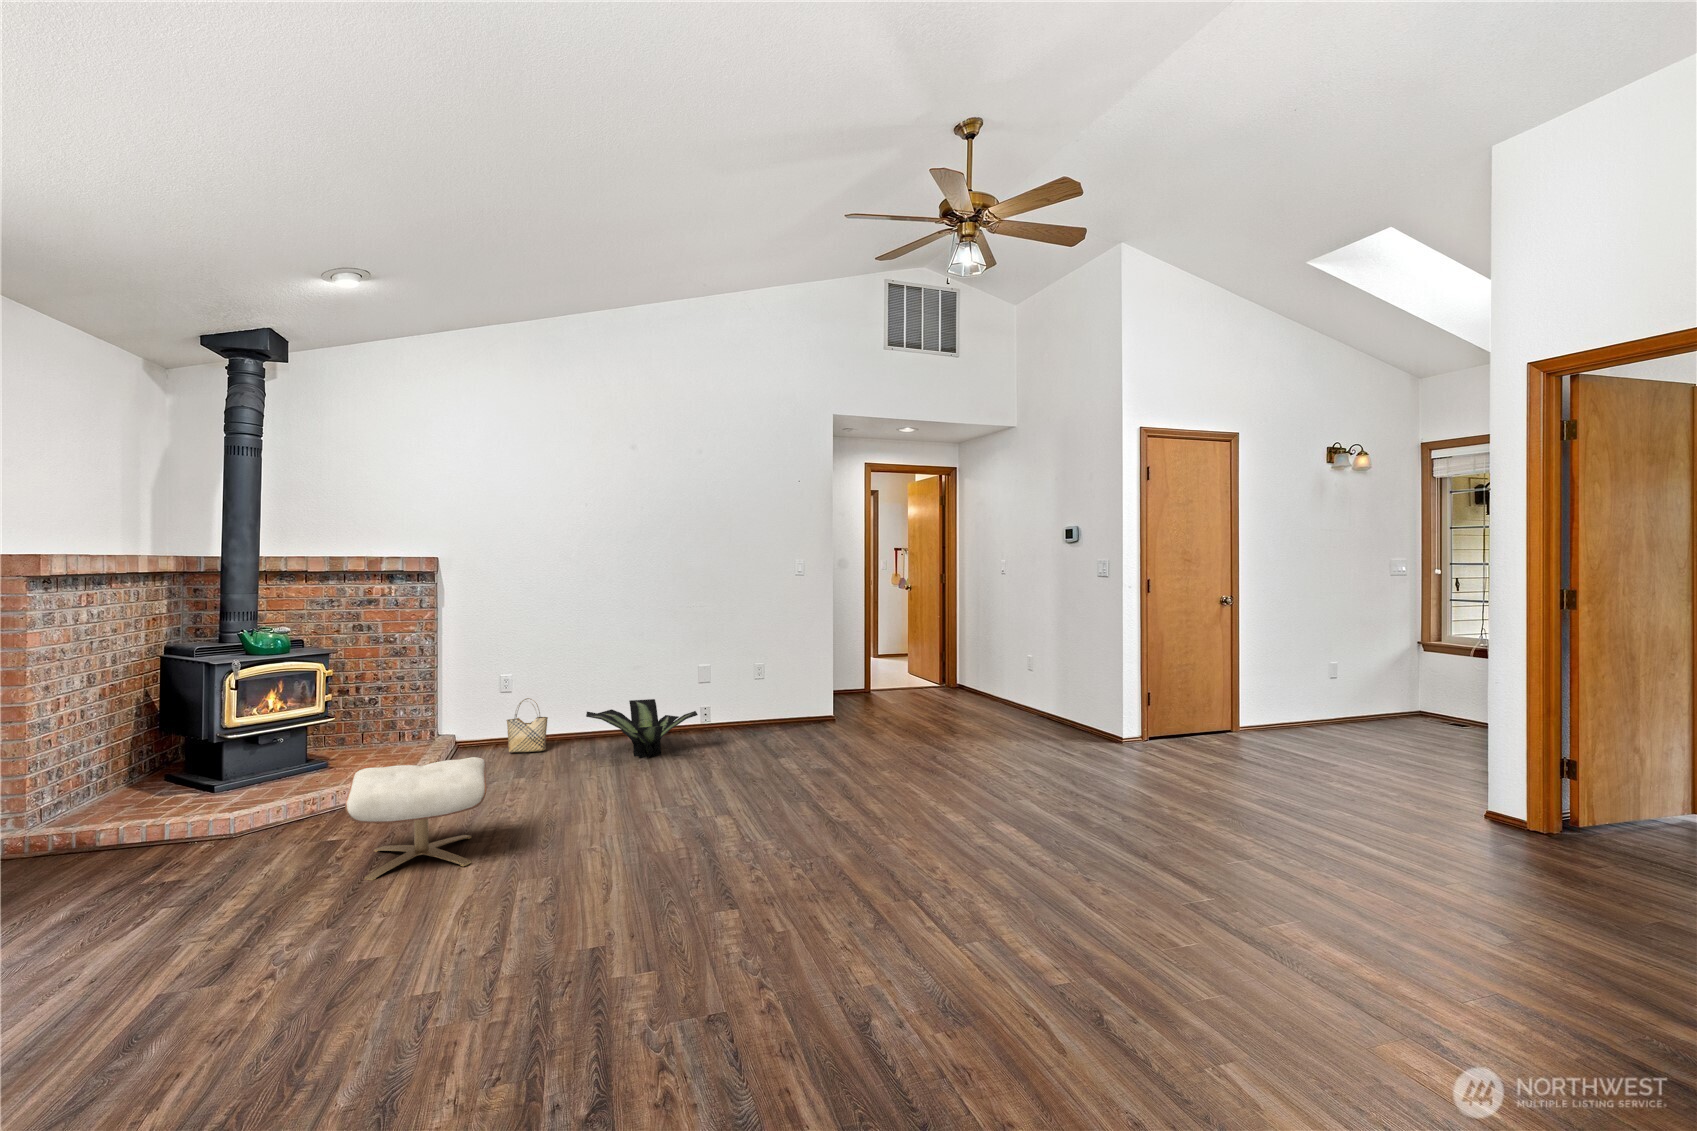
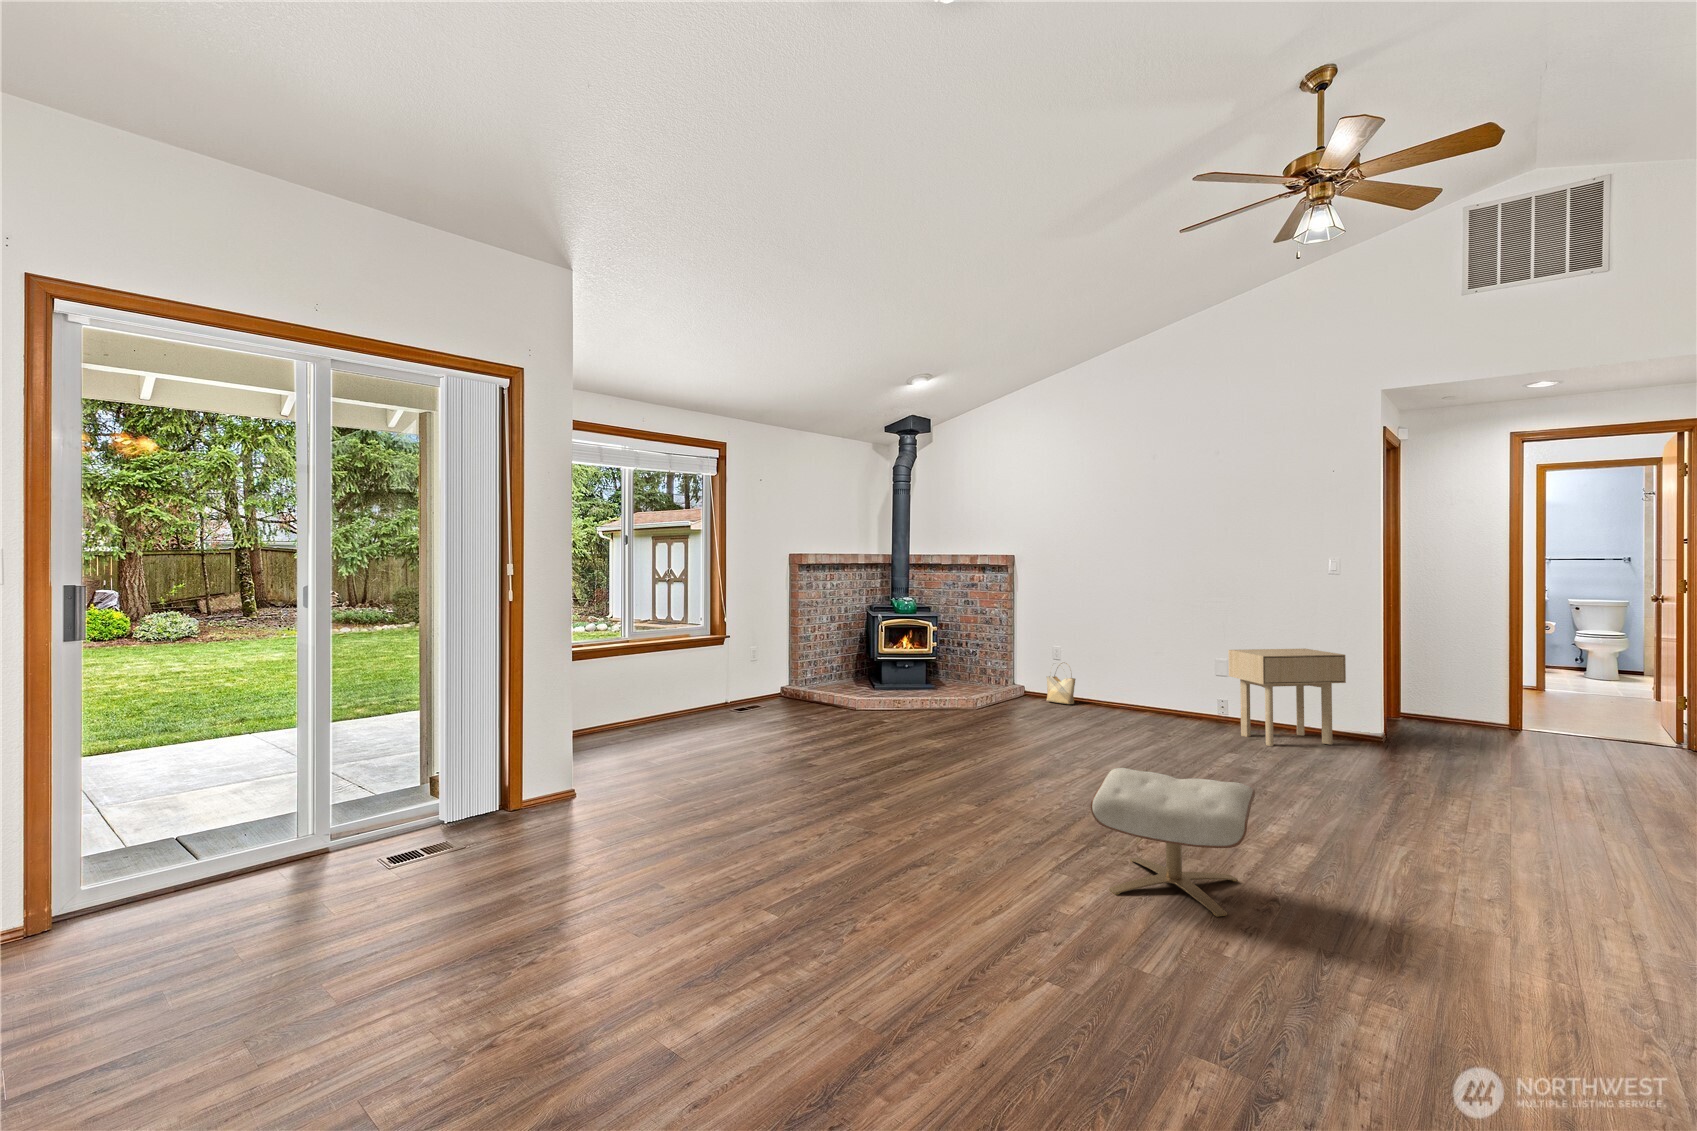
side table: none [747,652,840,754] -> present [1228,649,1346,746]
potted plant: present [586,699,698,758] -> none [1083,675,1184,723]
ottoman: present [345,757,487,880] -> present [1091,768,1255,916]

